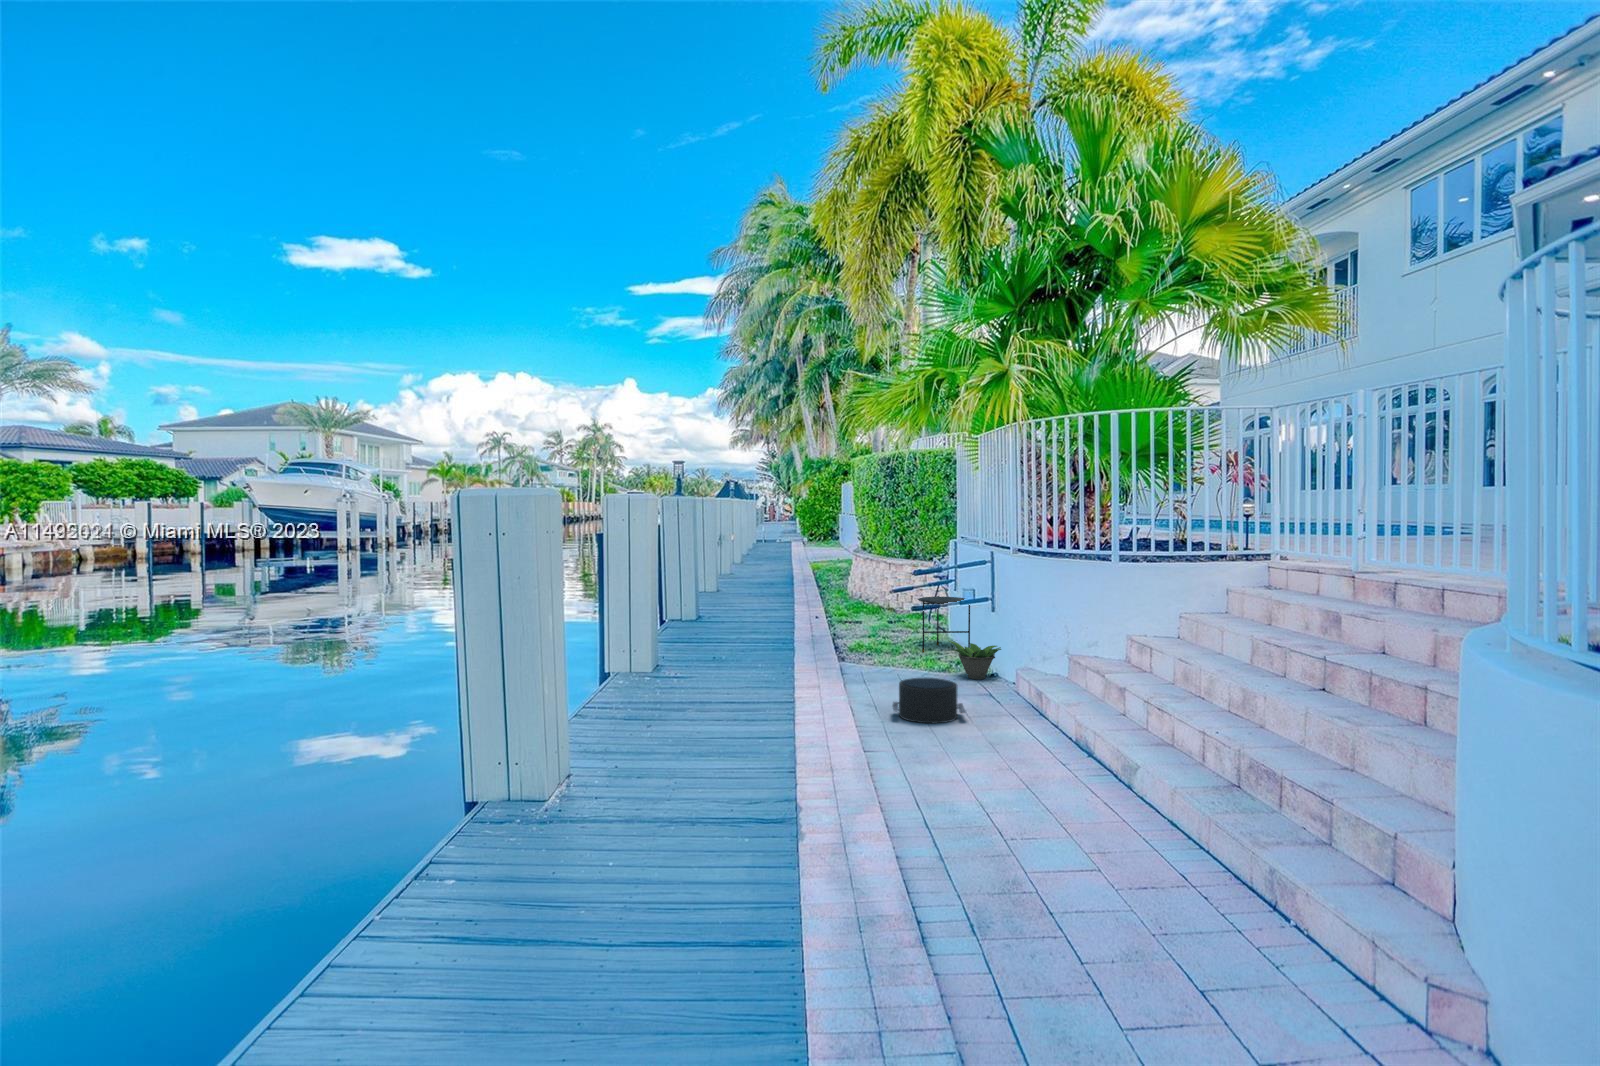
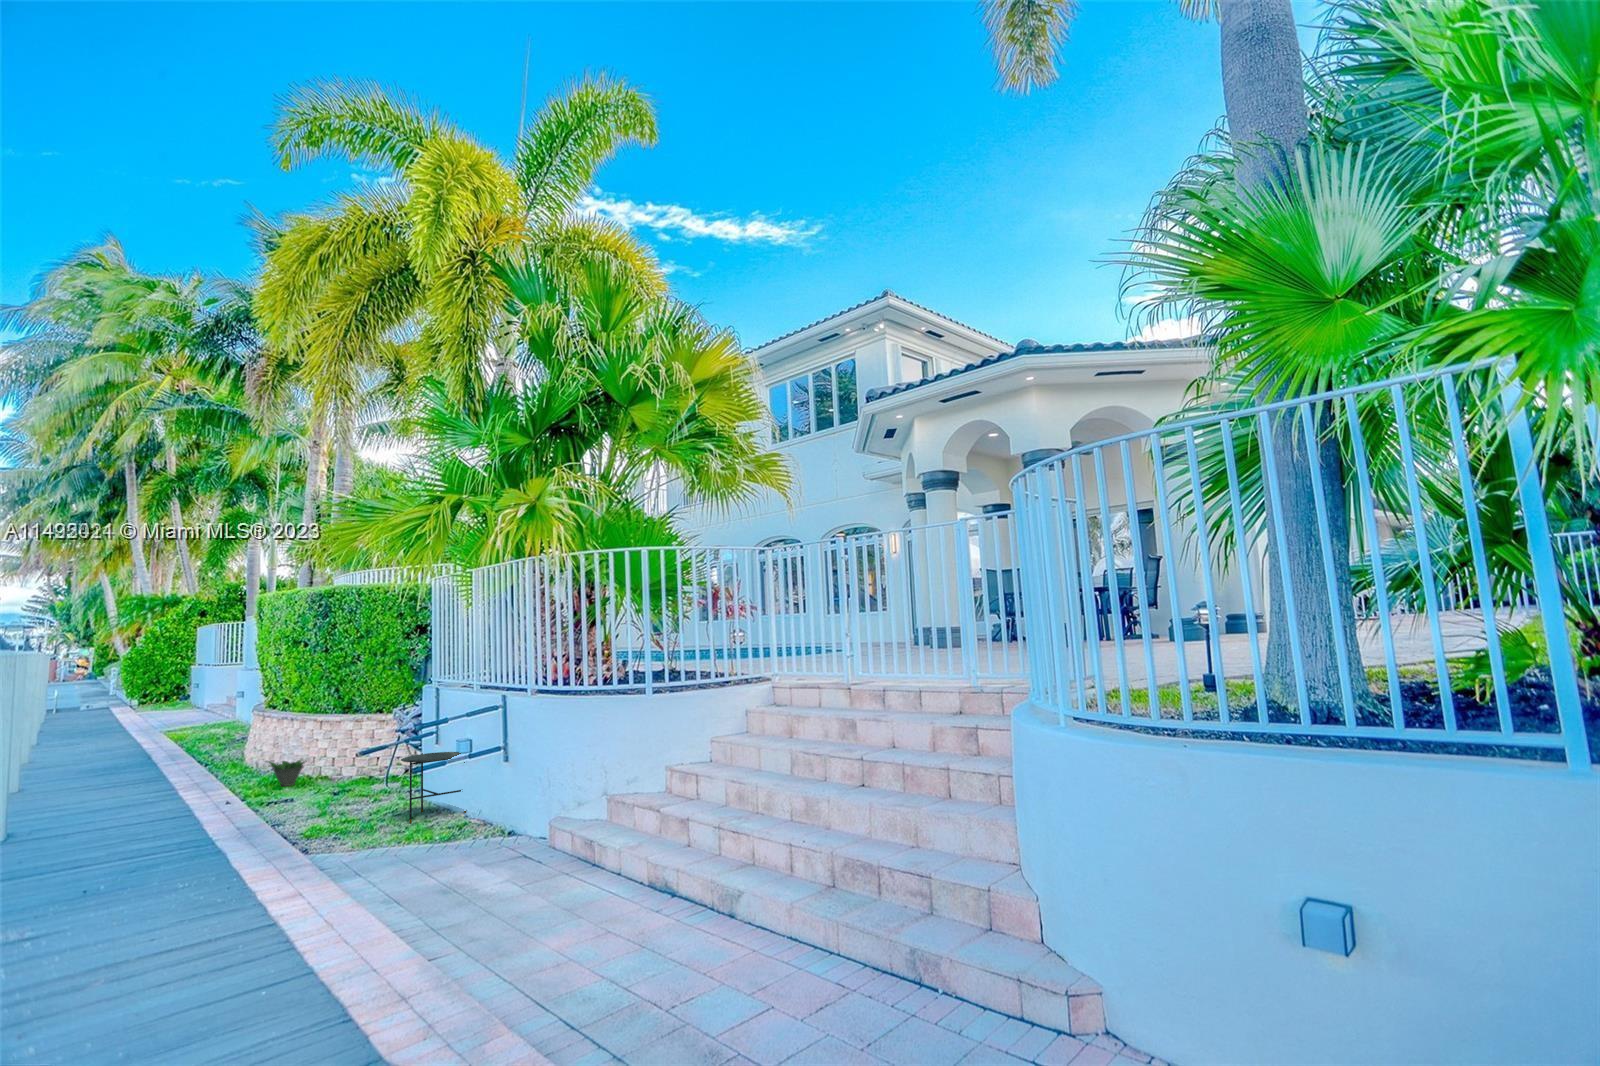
decorative plant: present [949,641,1001,679] -> present [268,760,305,786]
pouf: present [892,678,966,723] -> none [430,847,526,905]

